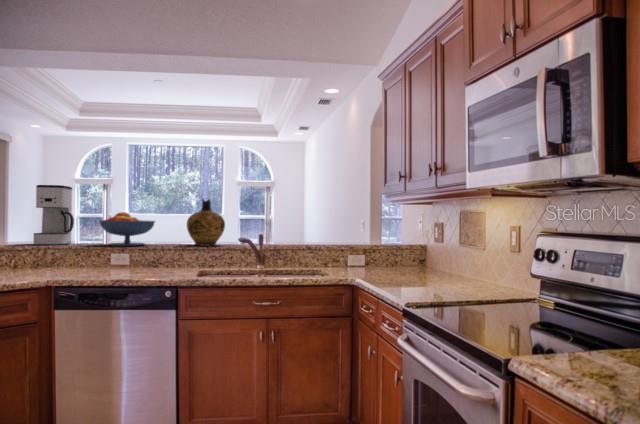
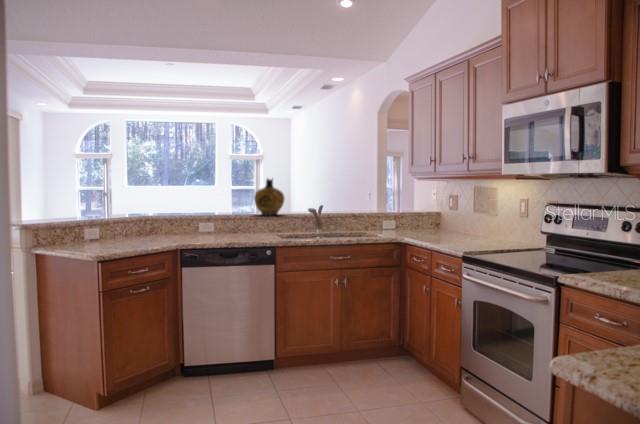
coffee maker: present [34,185,74,245] -> none [139,169,168,218]
fruit bowl: present [99,212,155,246] -> none [190,190,234,217]

